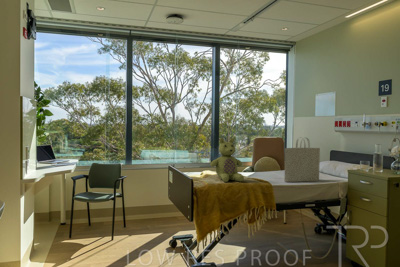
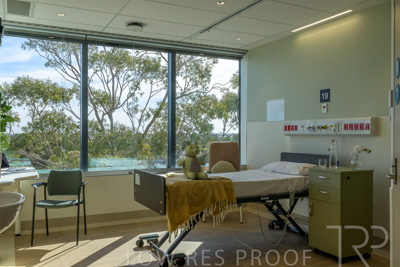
tote bag: present [284,137,320,182] -> none [242,140,272,179]

